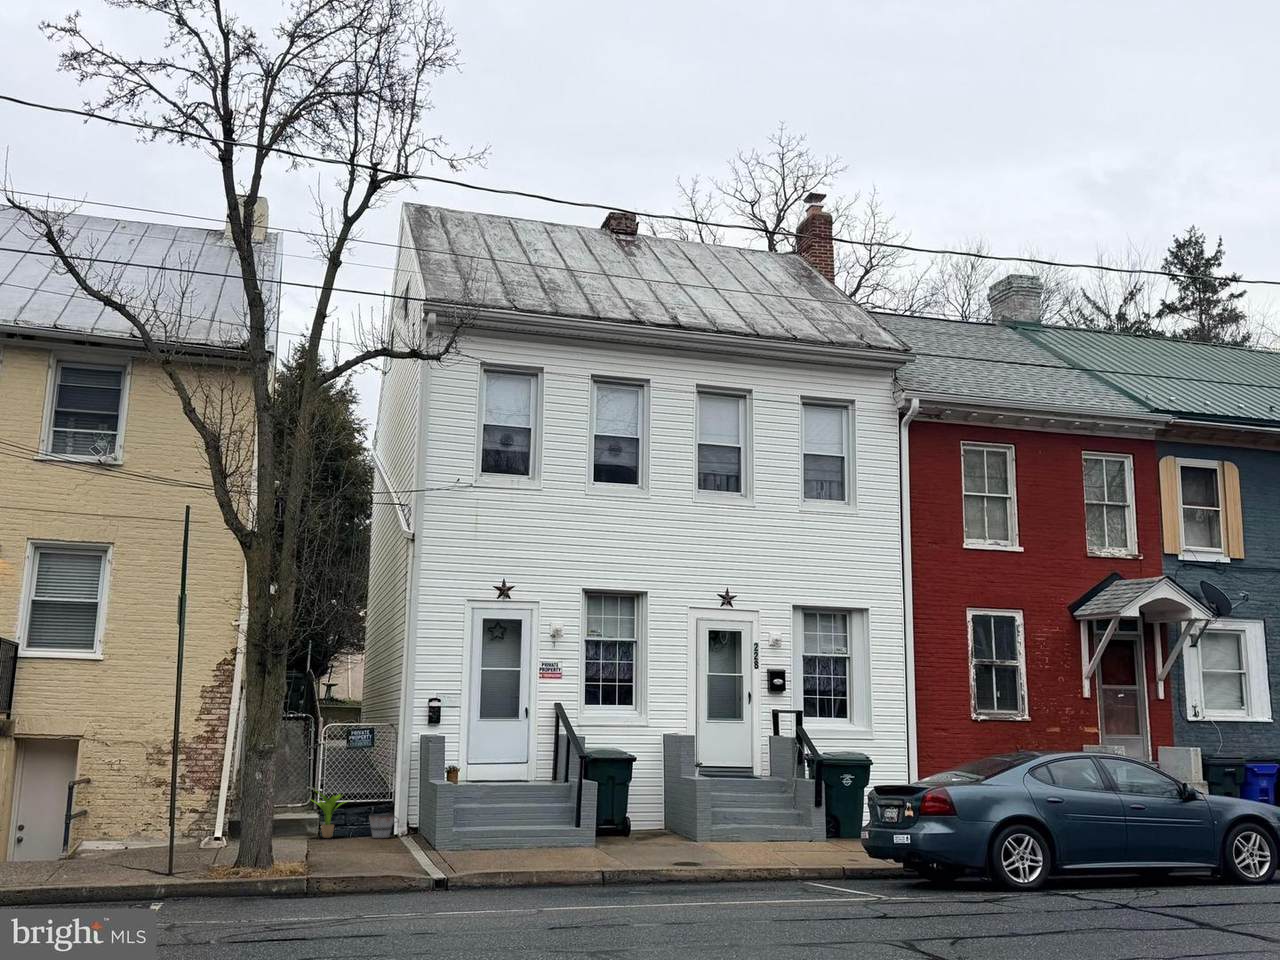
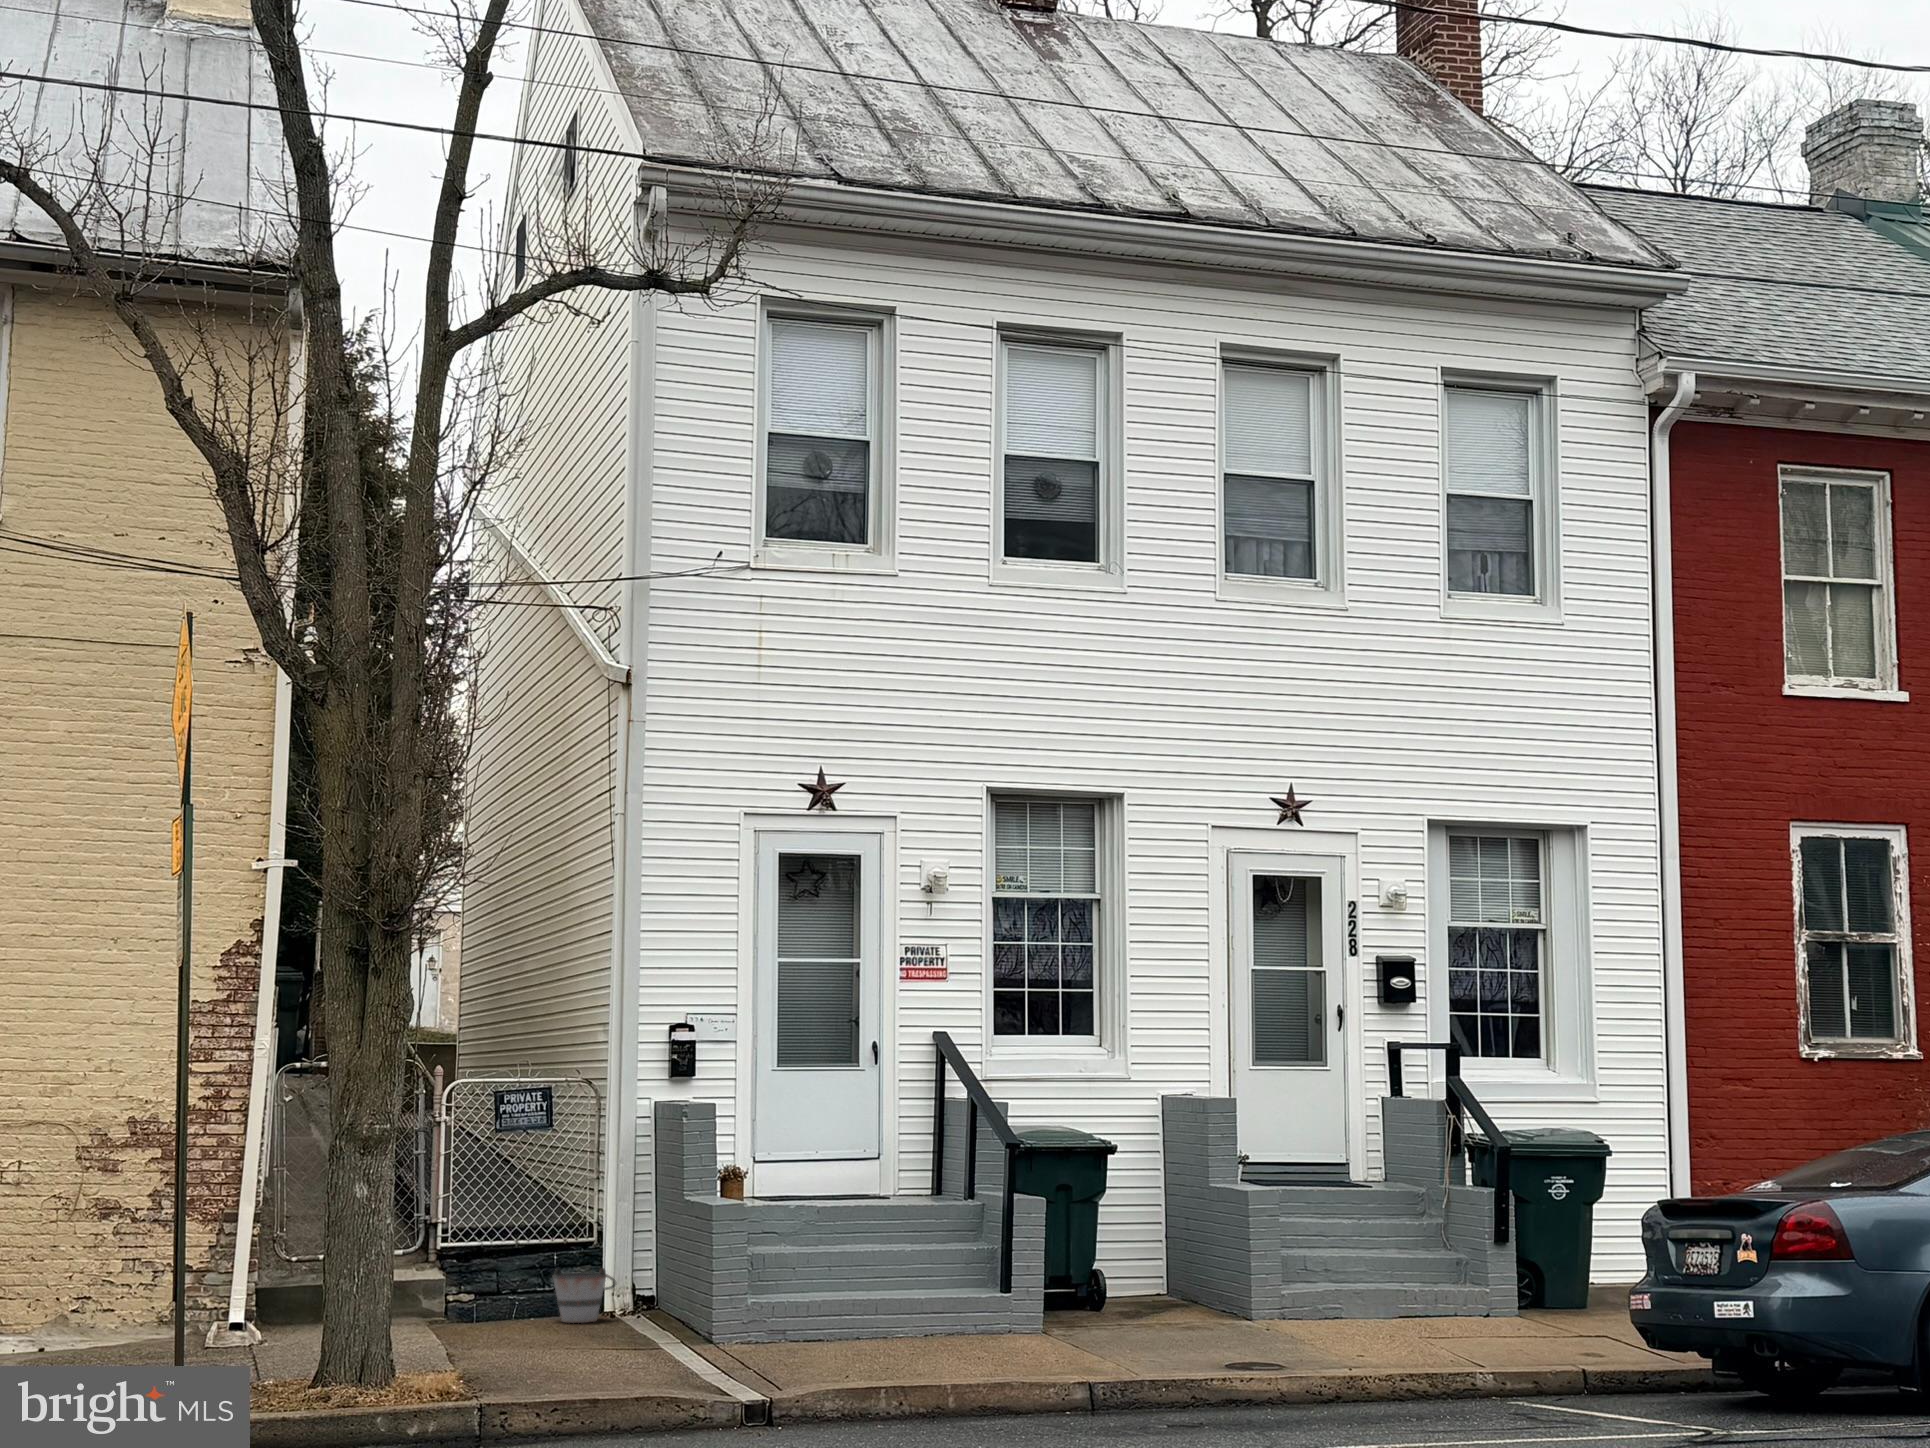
potted plant: present [312,790,343,838] -> none [423,1218,509,1323]

